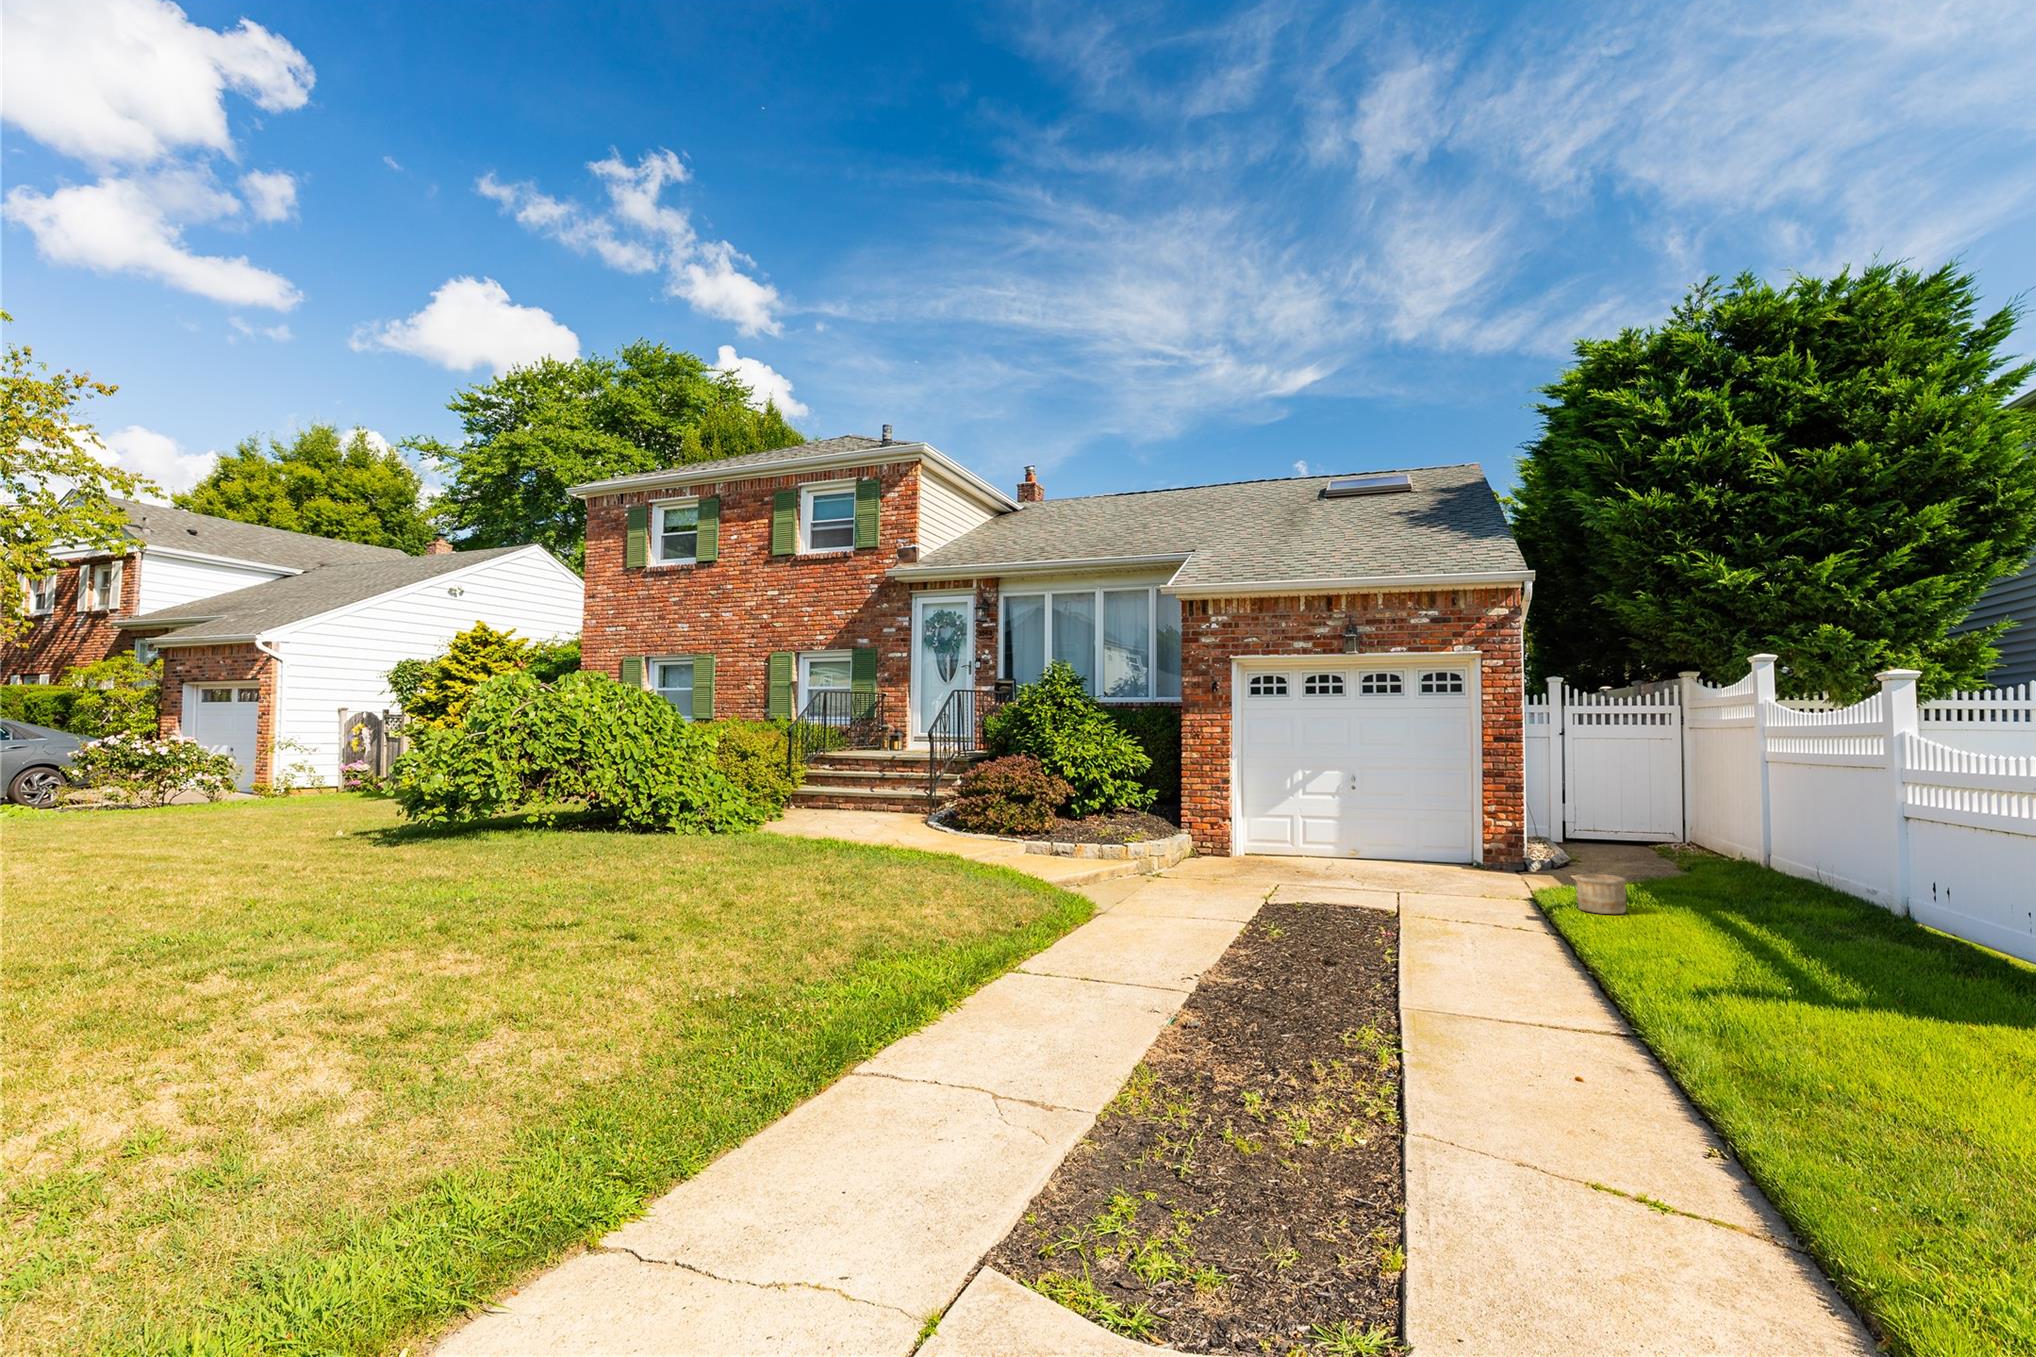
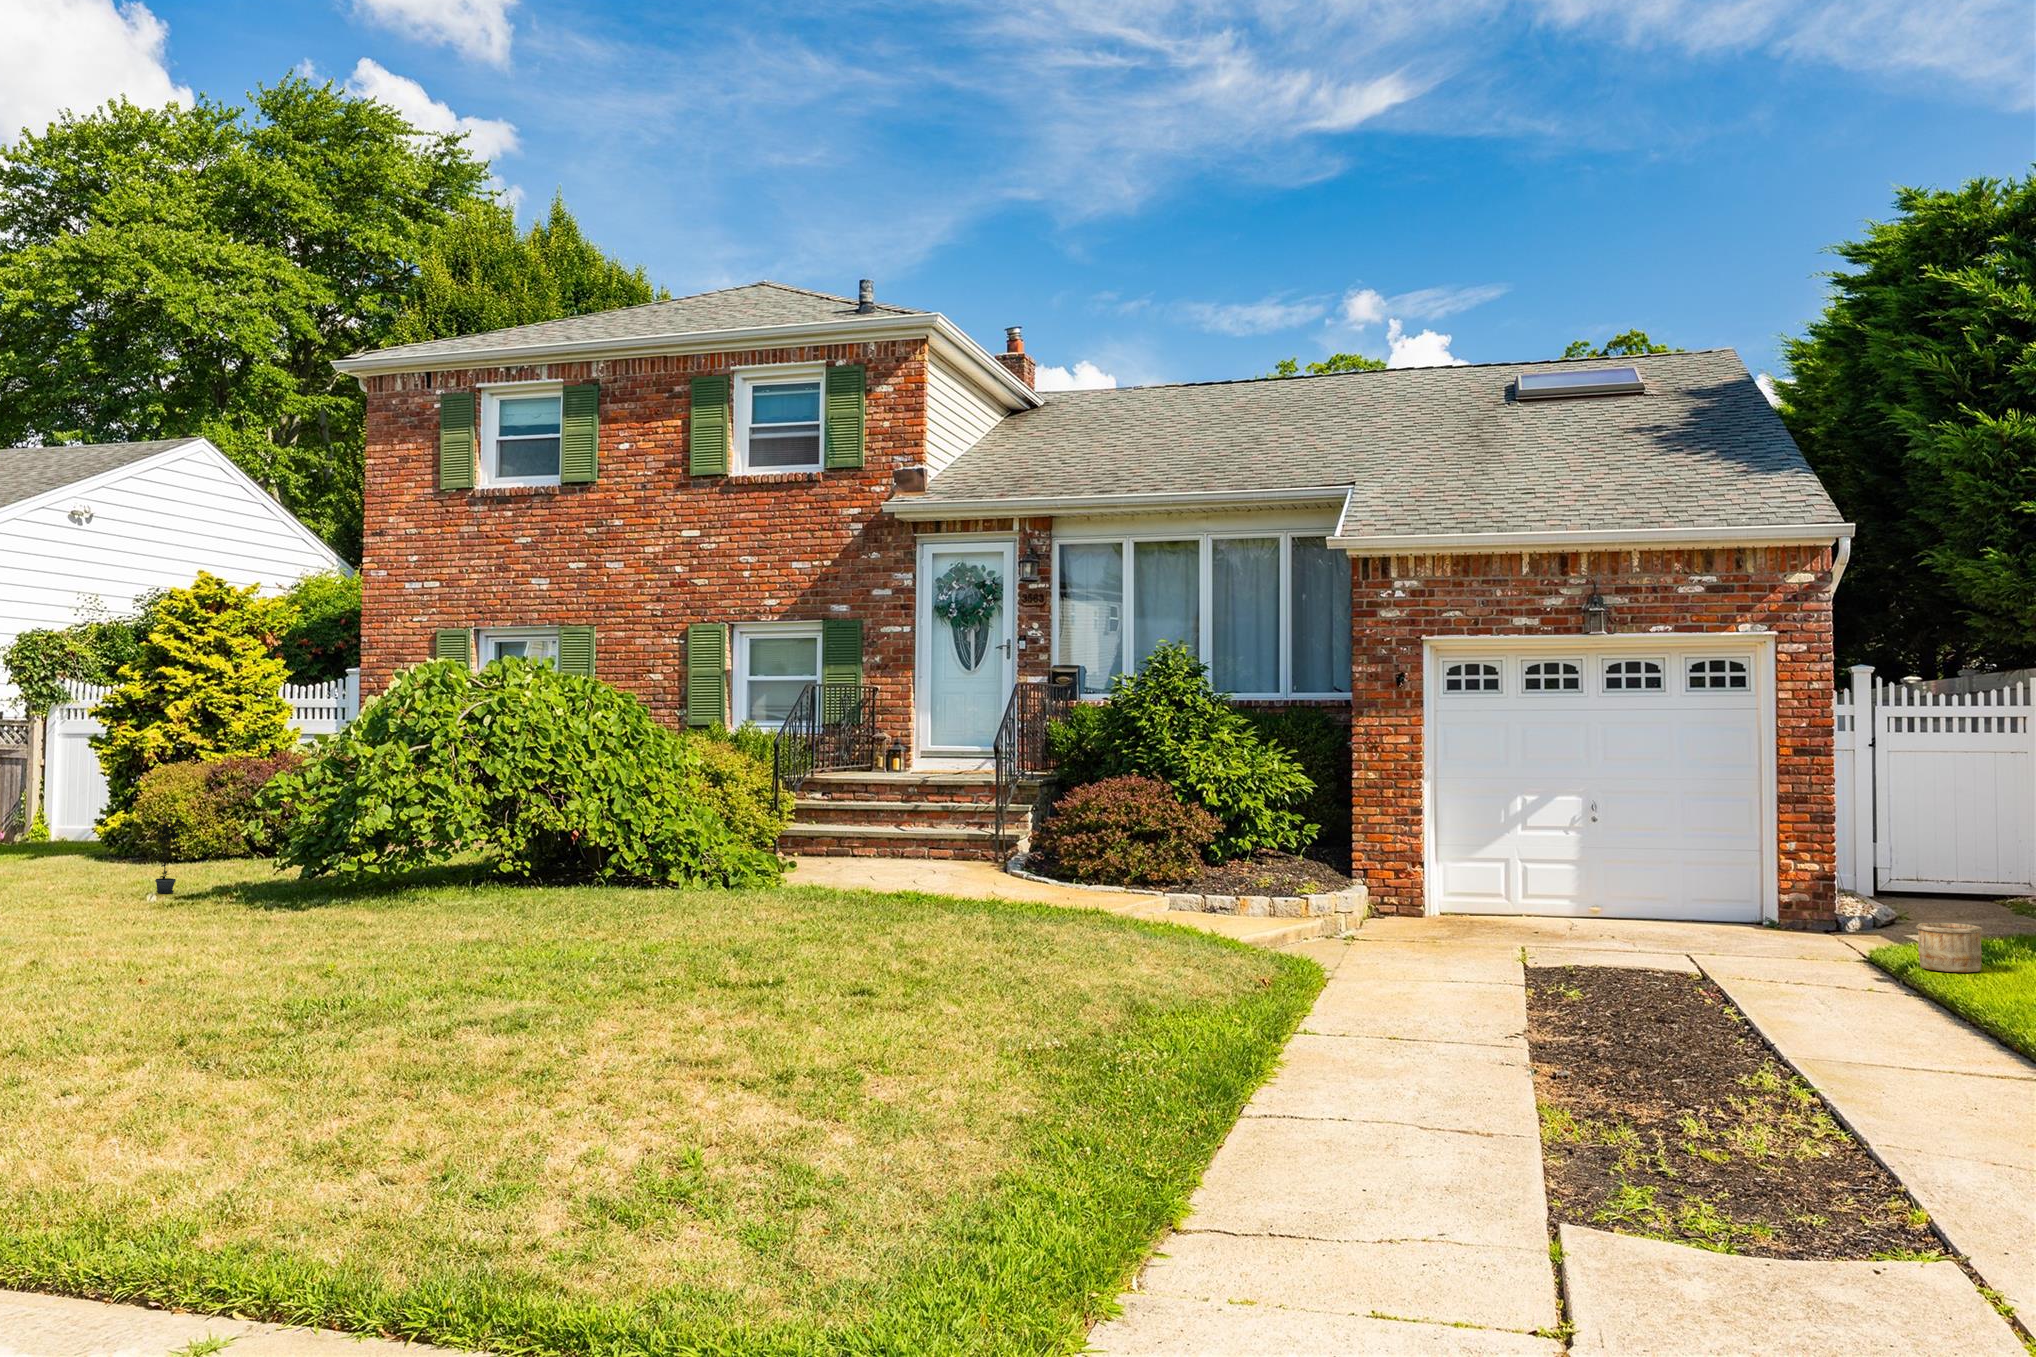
potted plant: none [338,787,366,841] -> present [154,816,188,894]

